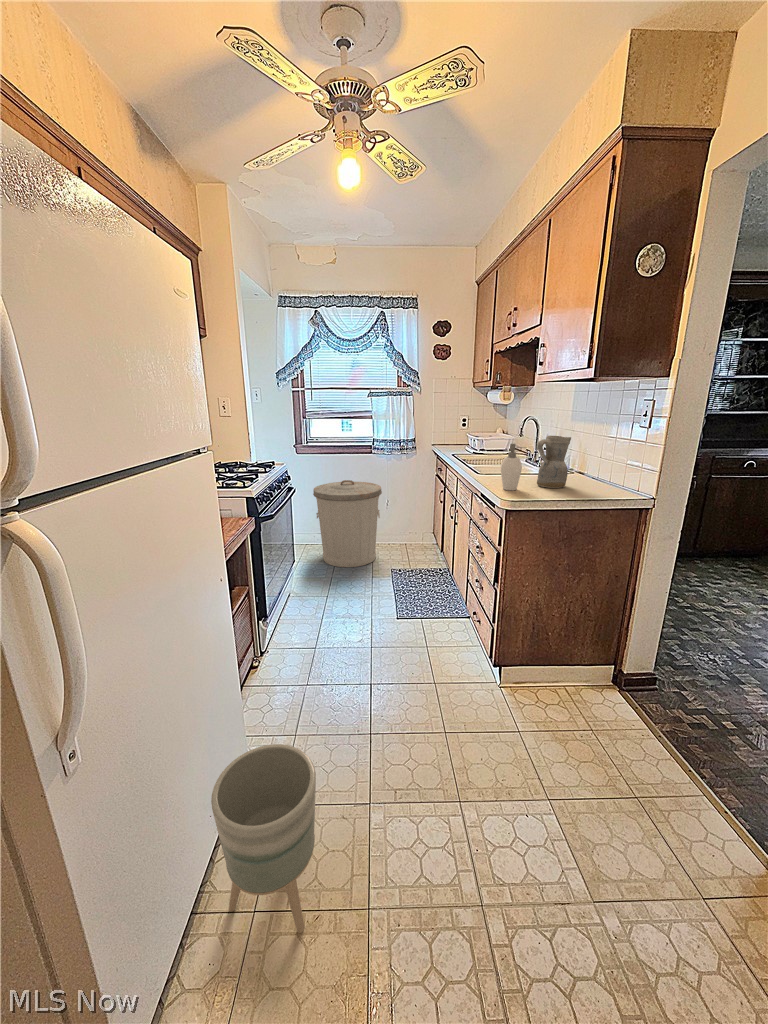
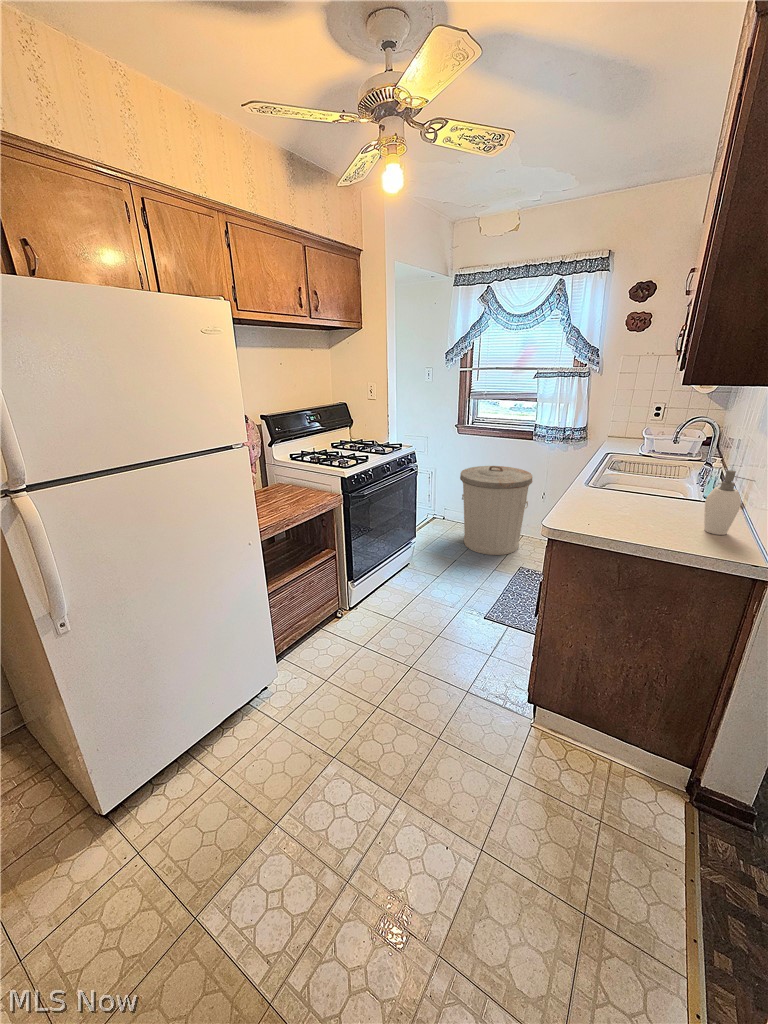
ceramic pitcher: present [537,436,571,488] -> none [632,451,688,520]
soap dispenser: present [501,444,523,490] -> present [704,470,755,535]
planter: present [211,744,316,933] -> none [181,672,267,810]

